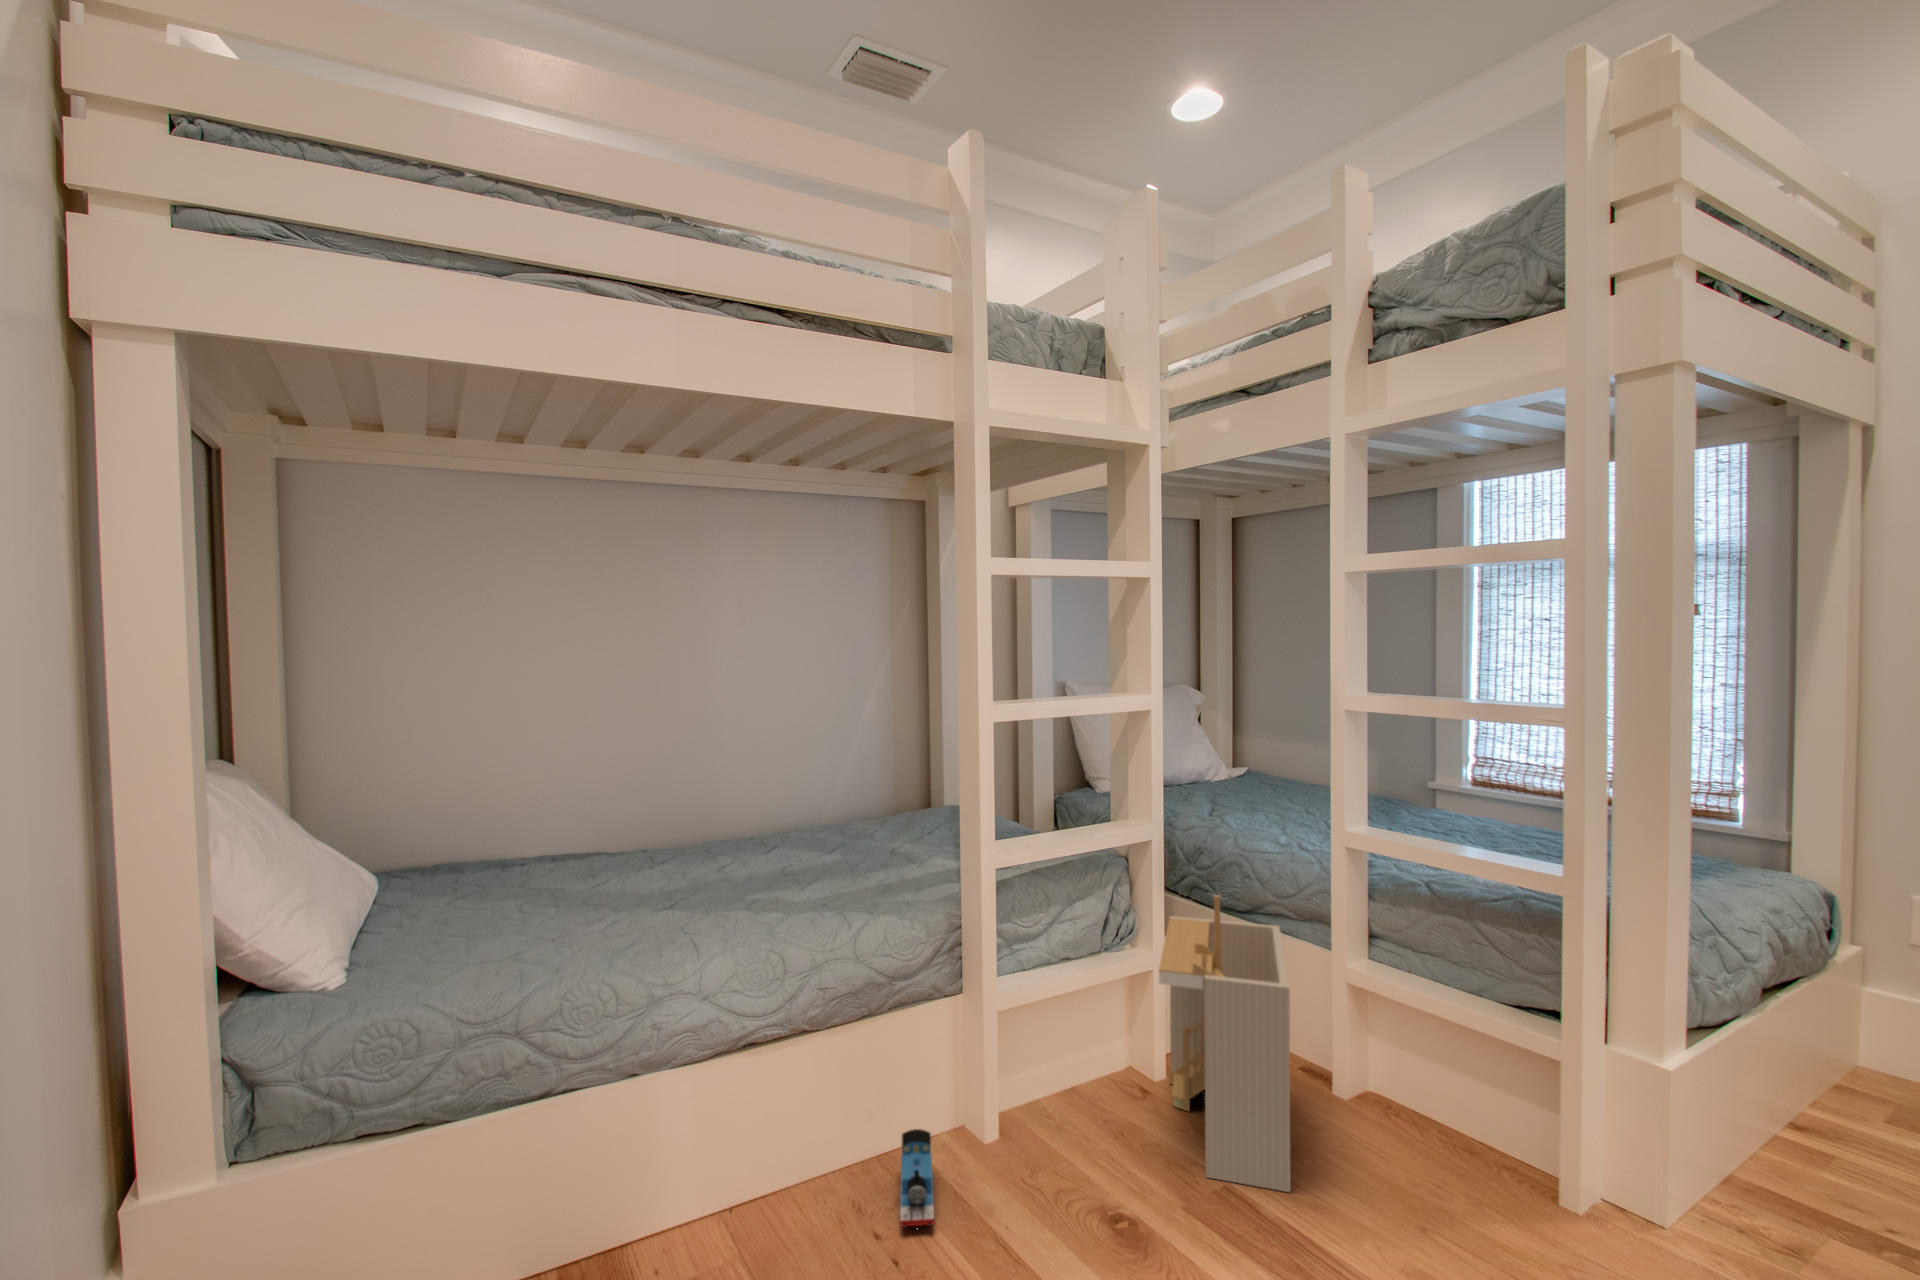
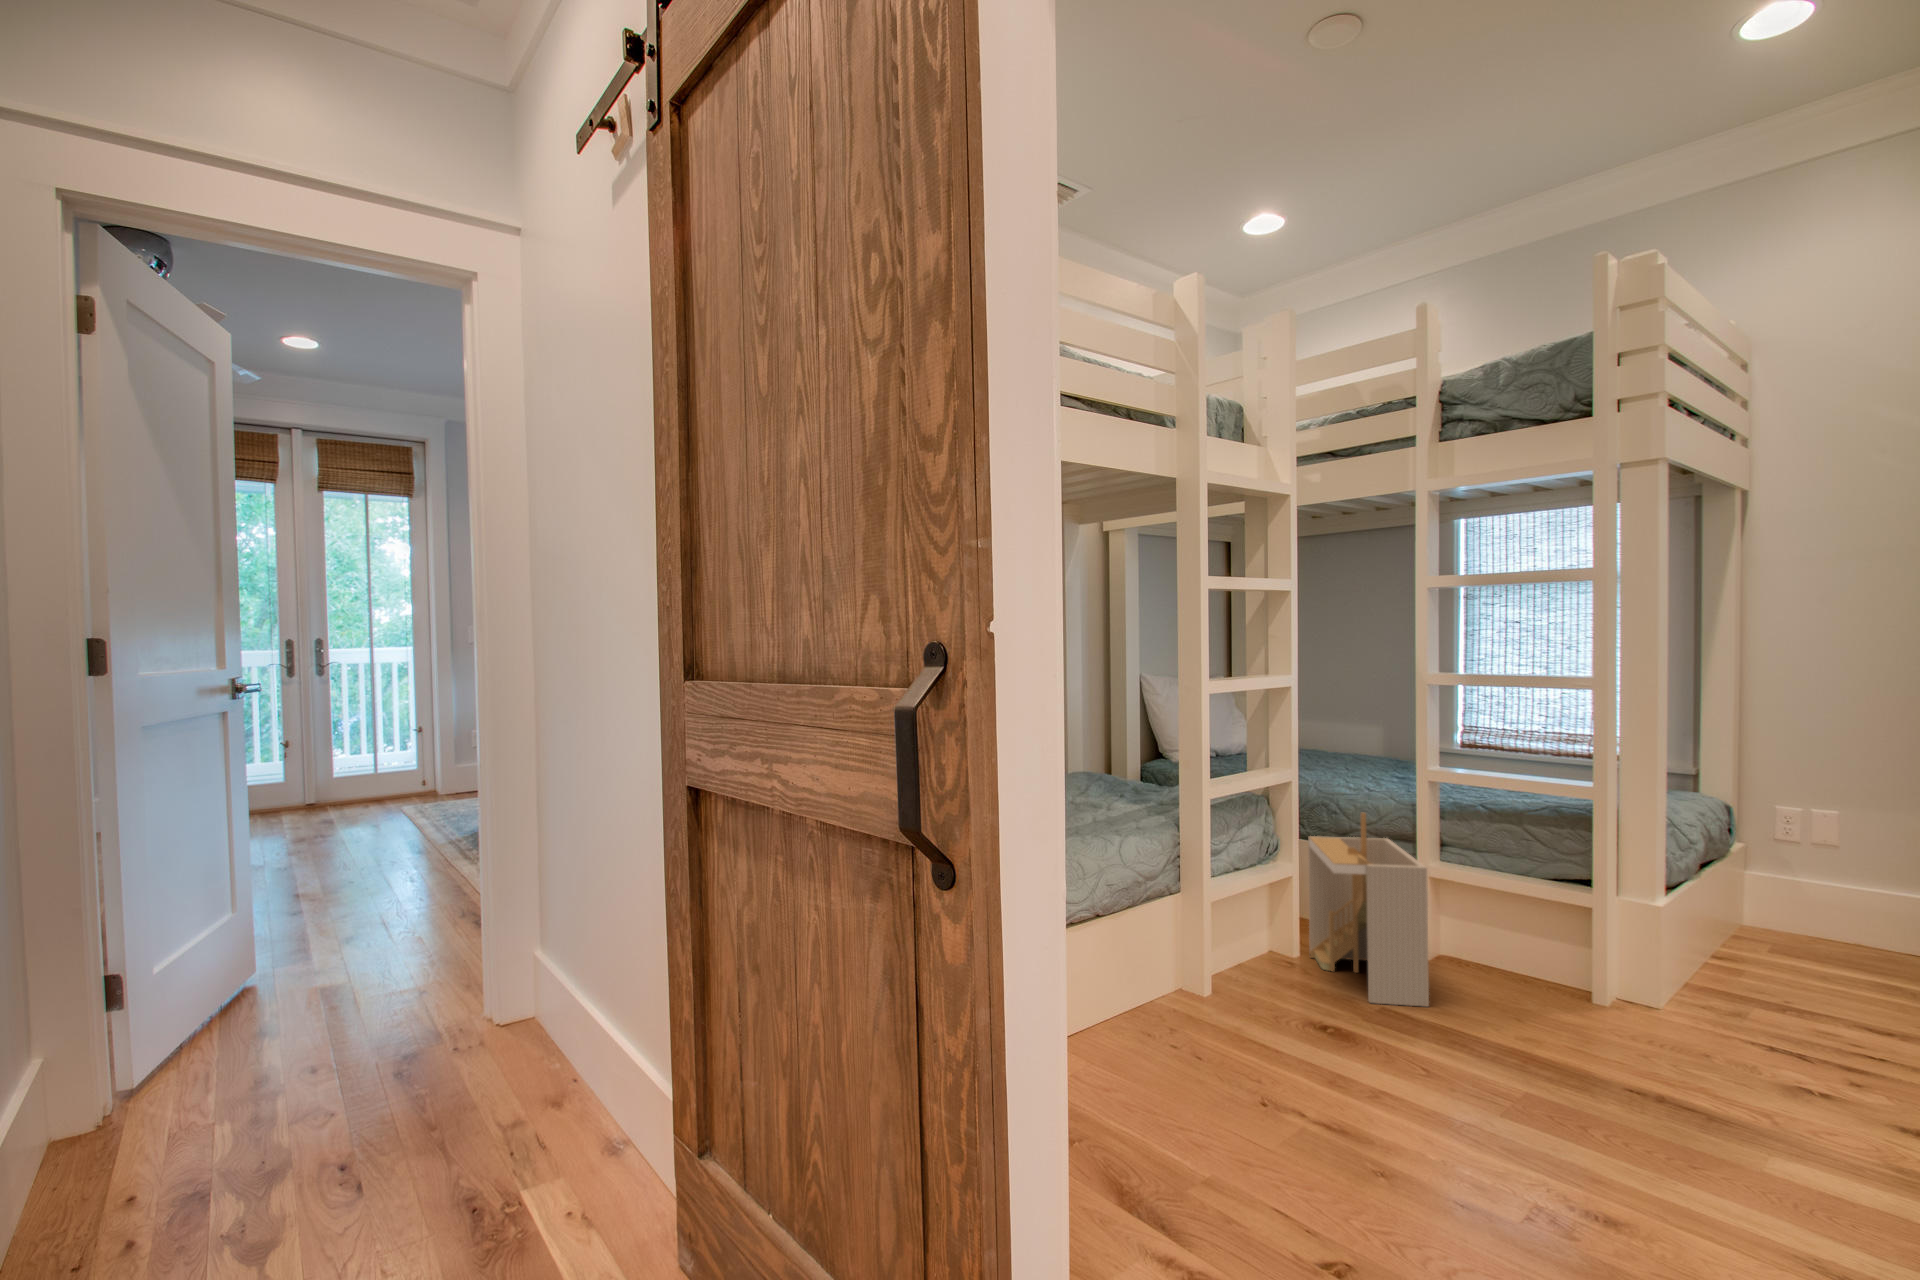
toy train: present [900,1129,934,1227] -> none [1165,981,1216,1039]

